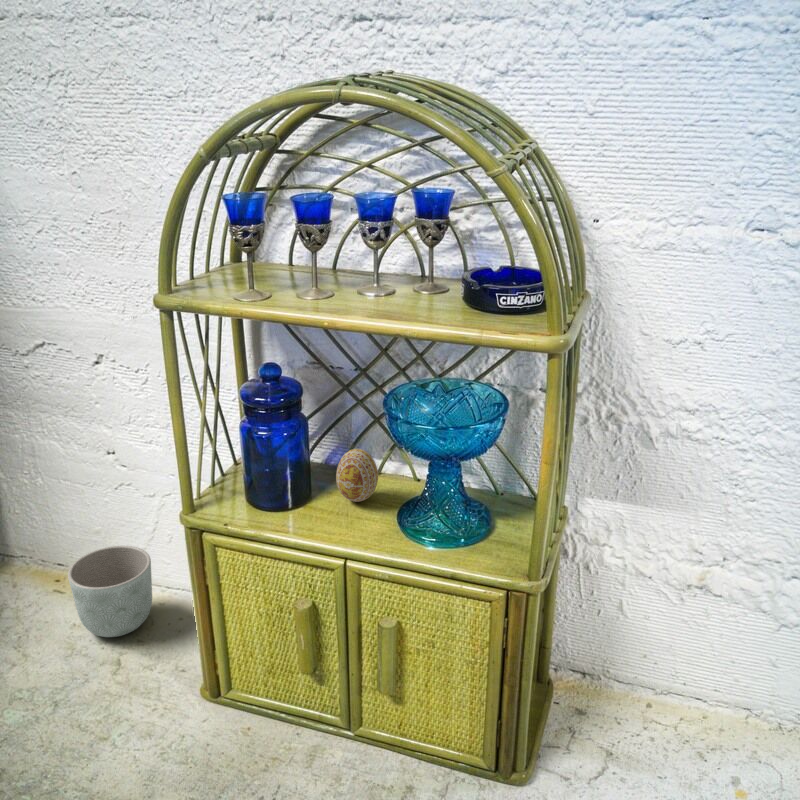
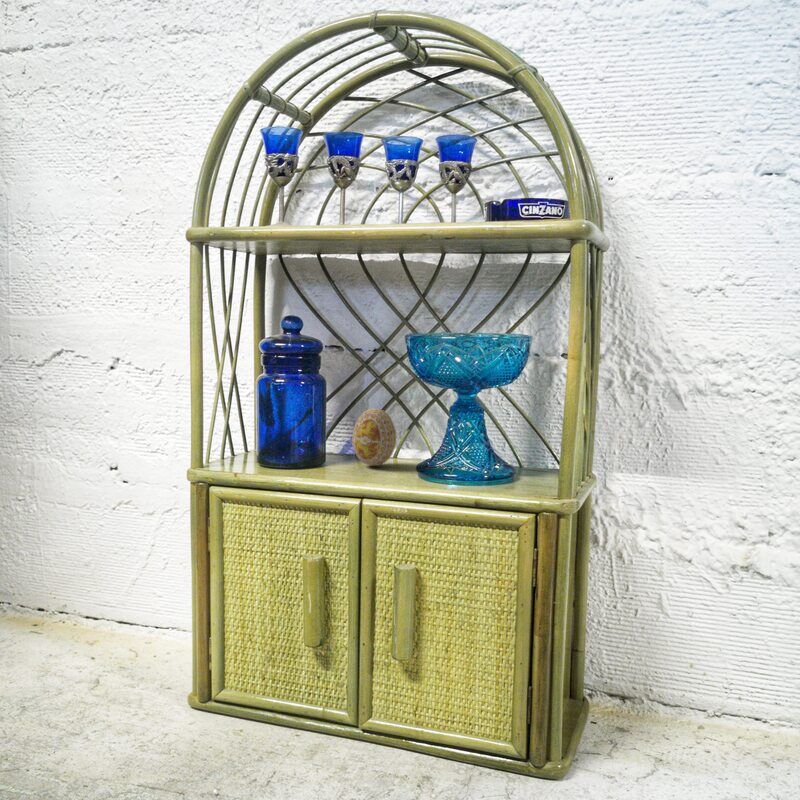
planter: present [68,546,152,637] -> none [54,563,145,656]

